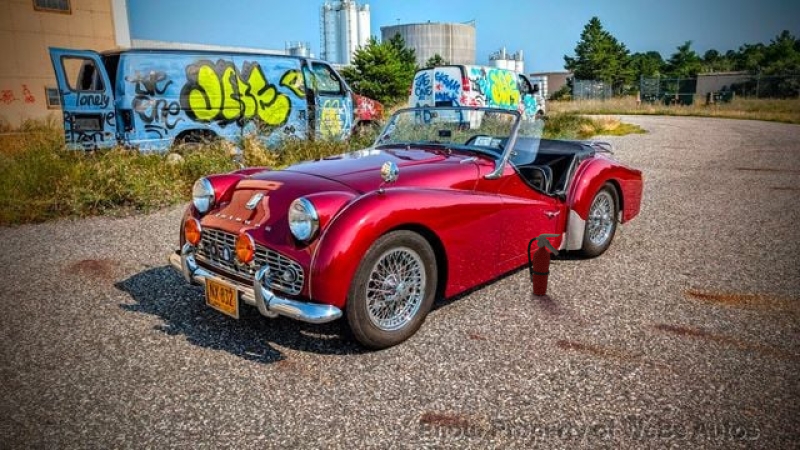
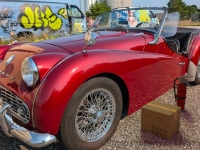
cardboard box: none [466,273,533,333] -> present [141,100,181,139]

